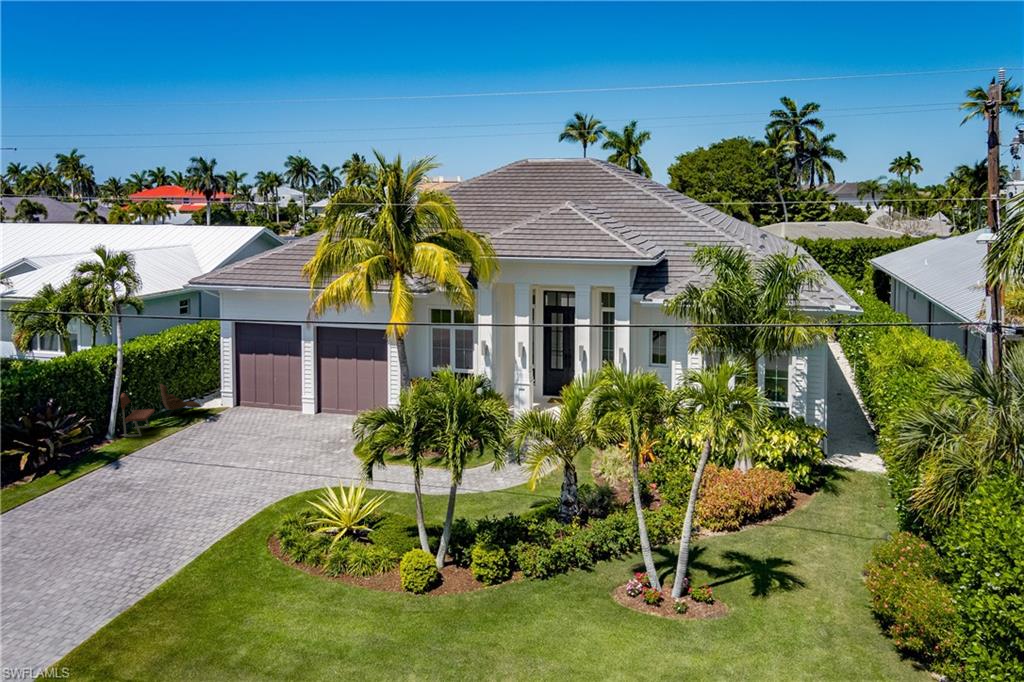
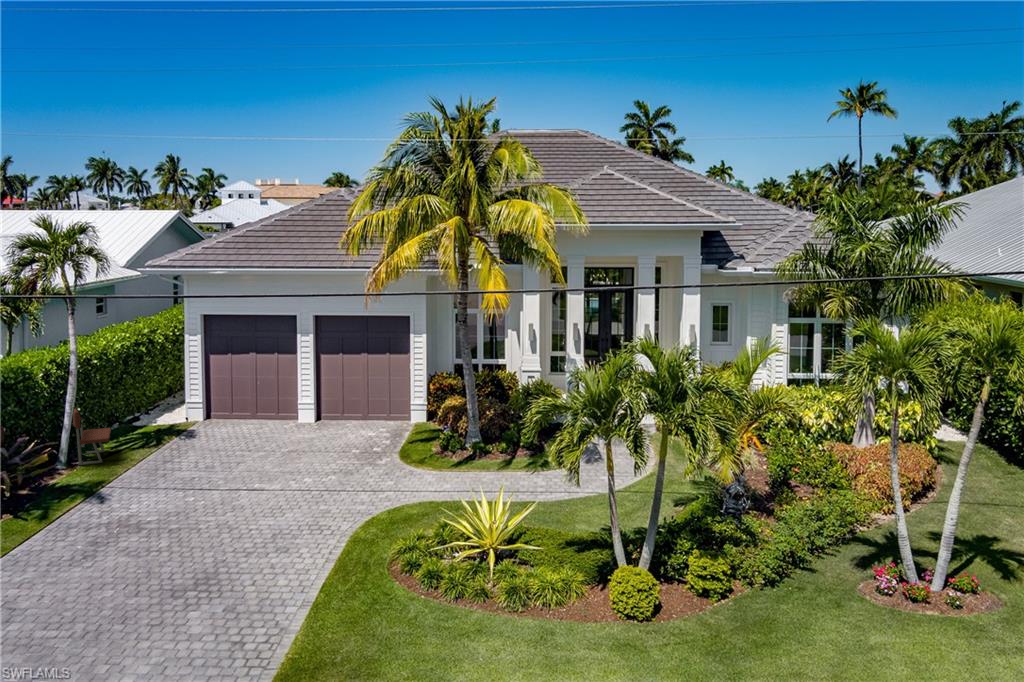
lounge chair: present [160,384,201,417] -> none [104,395,160,439]

